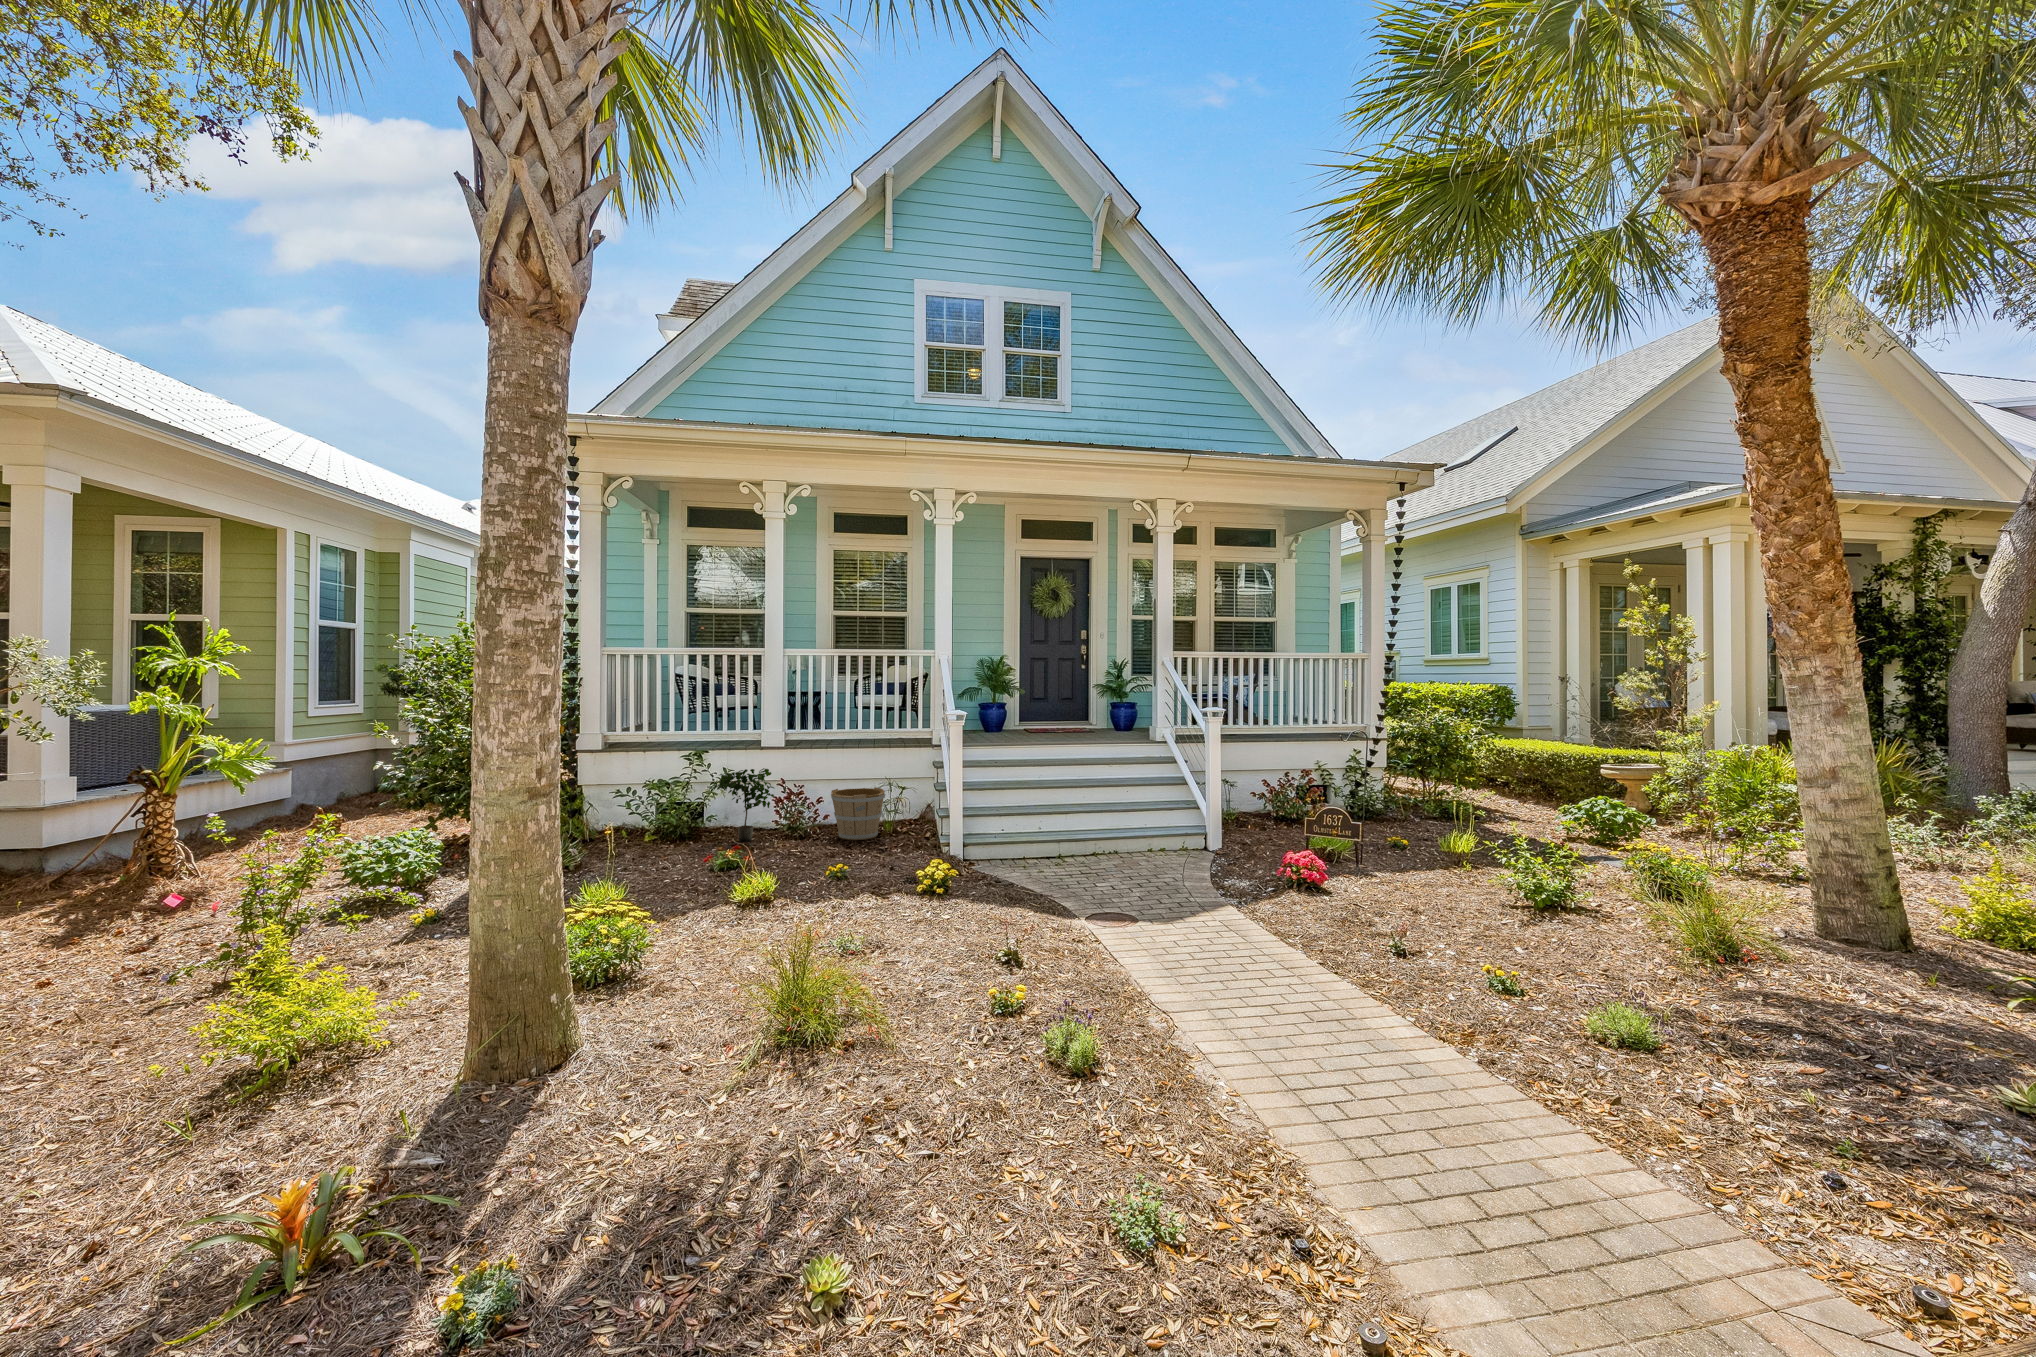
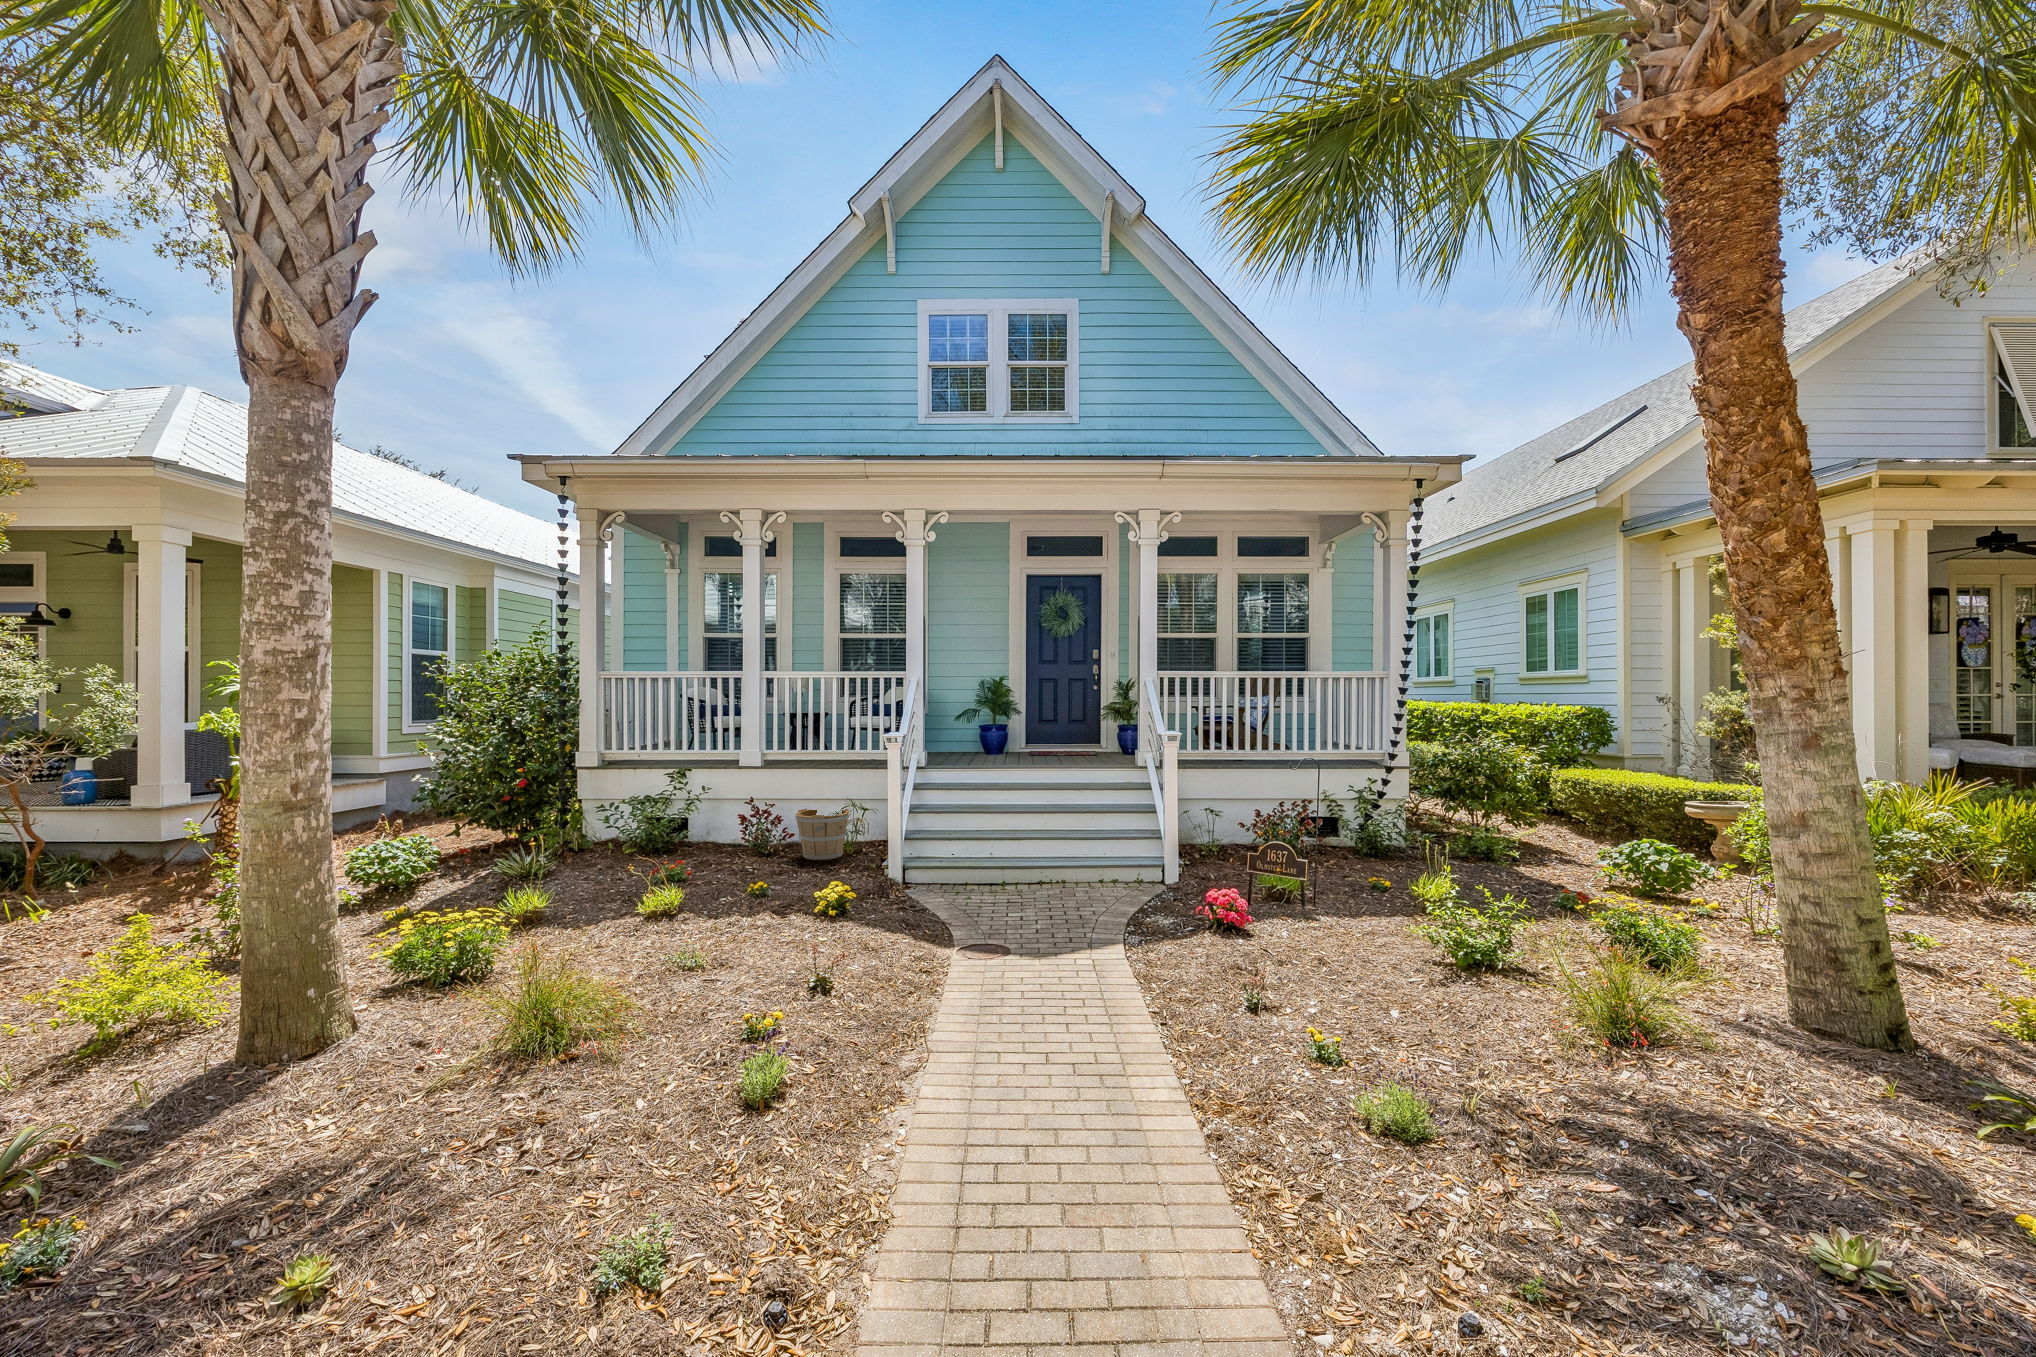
potted plant: present [713,768,774,842] -> none [685,787,746,858]

